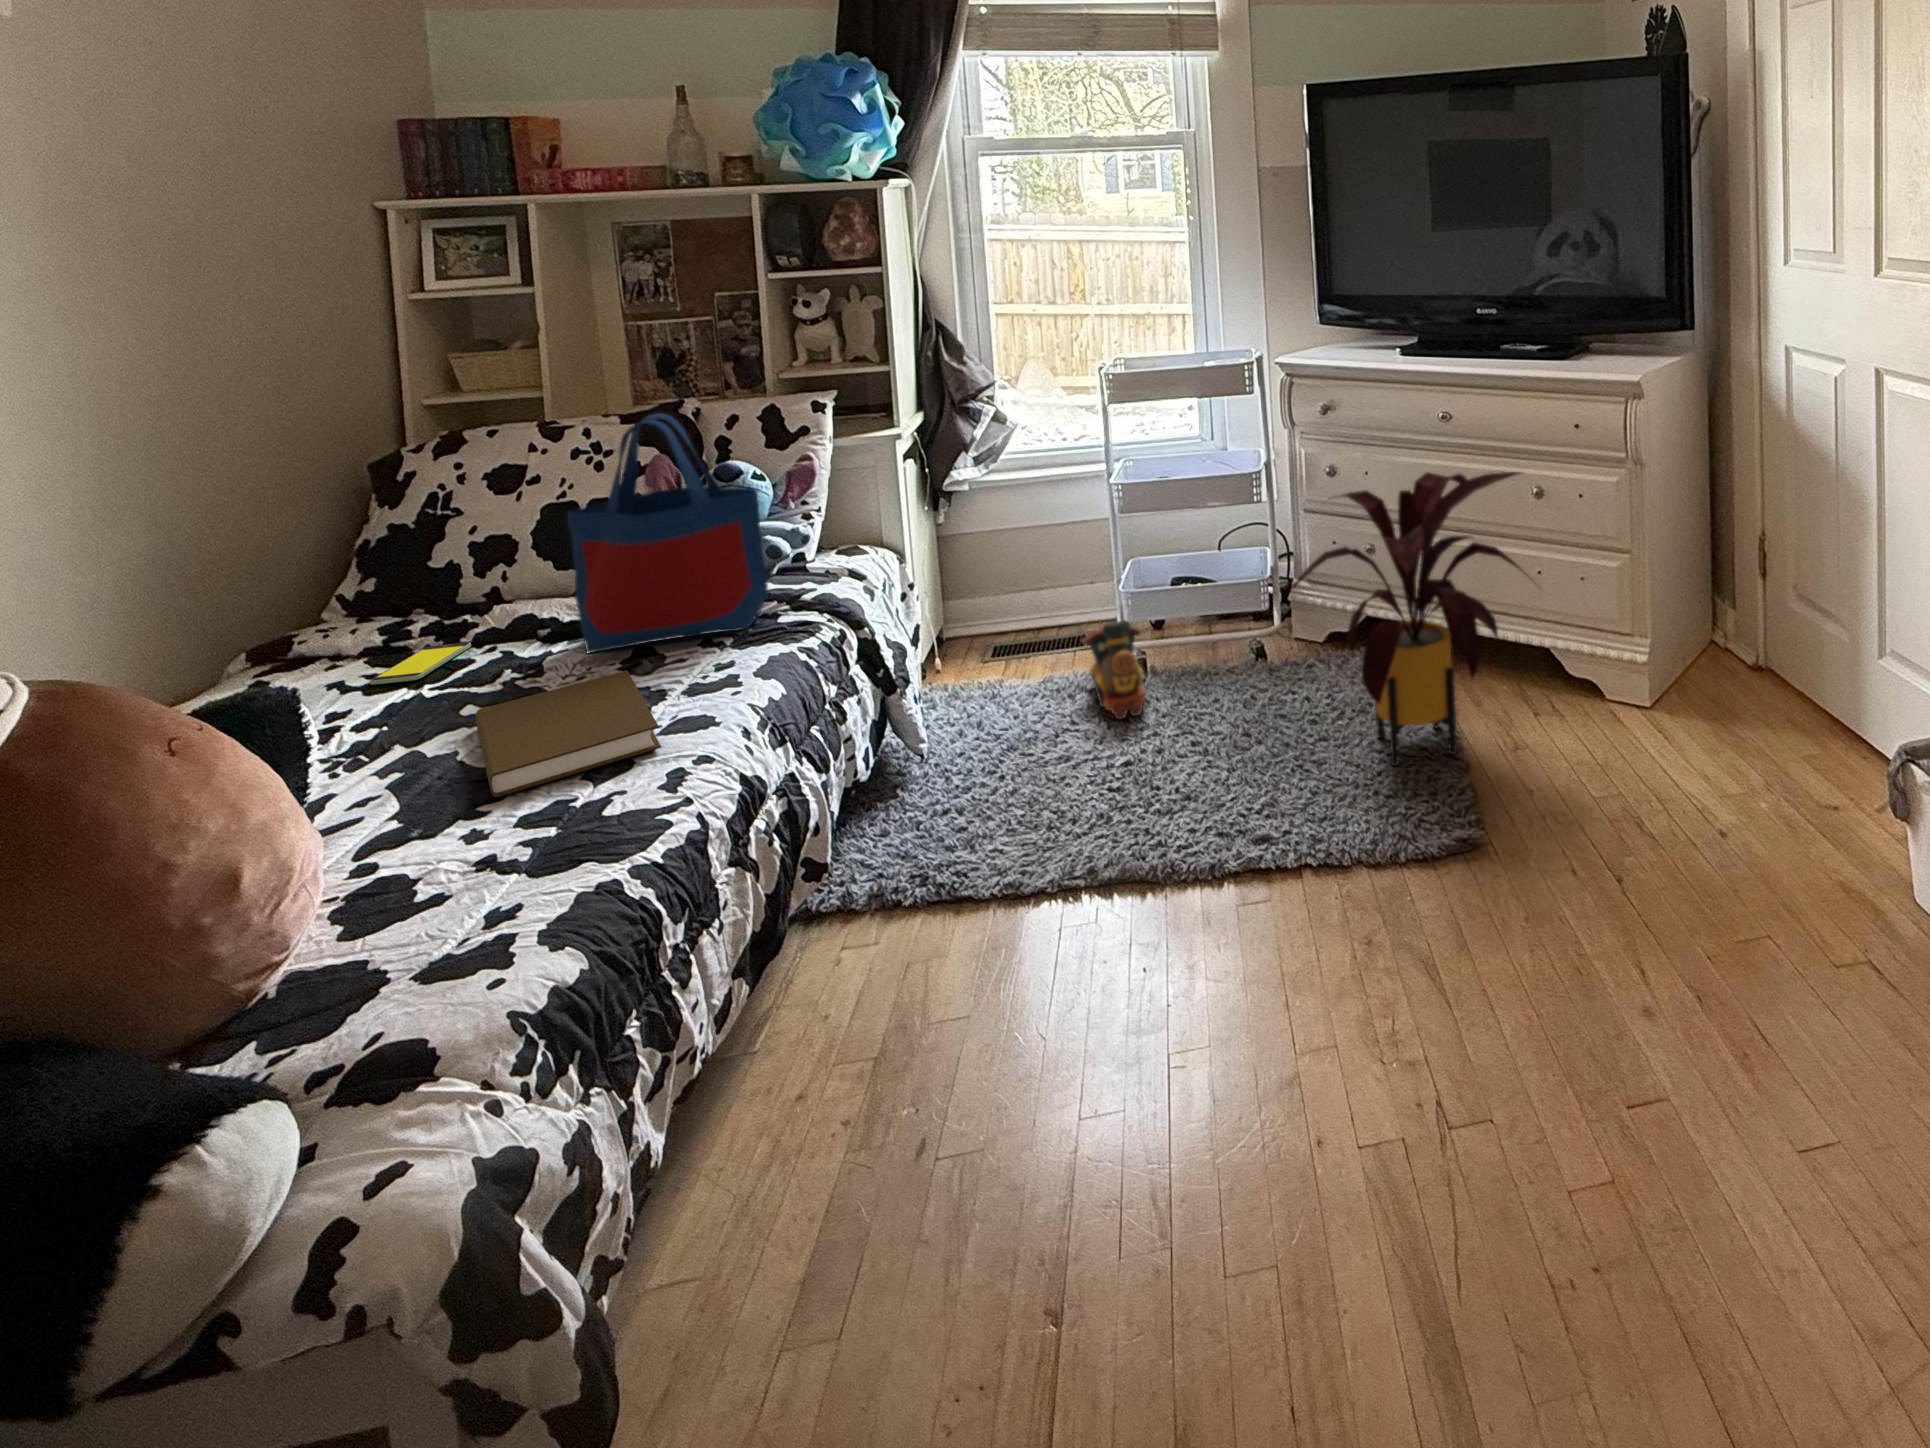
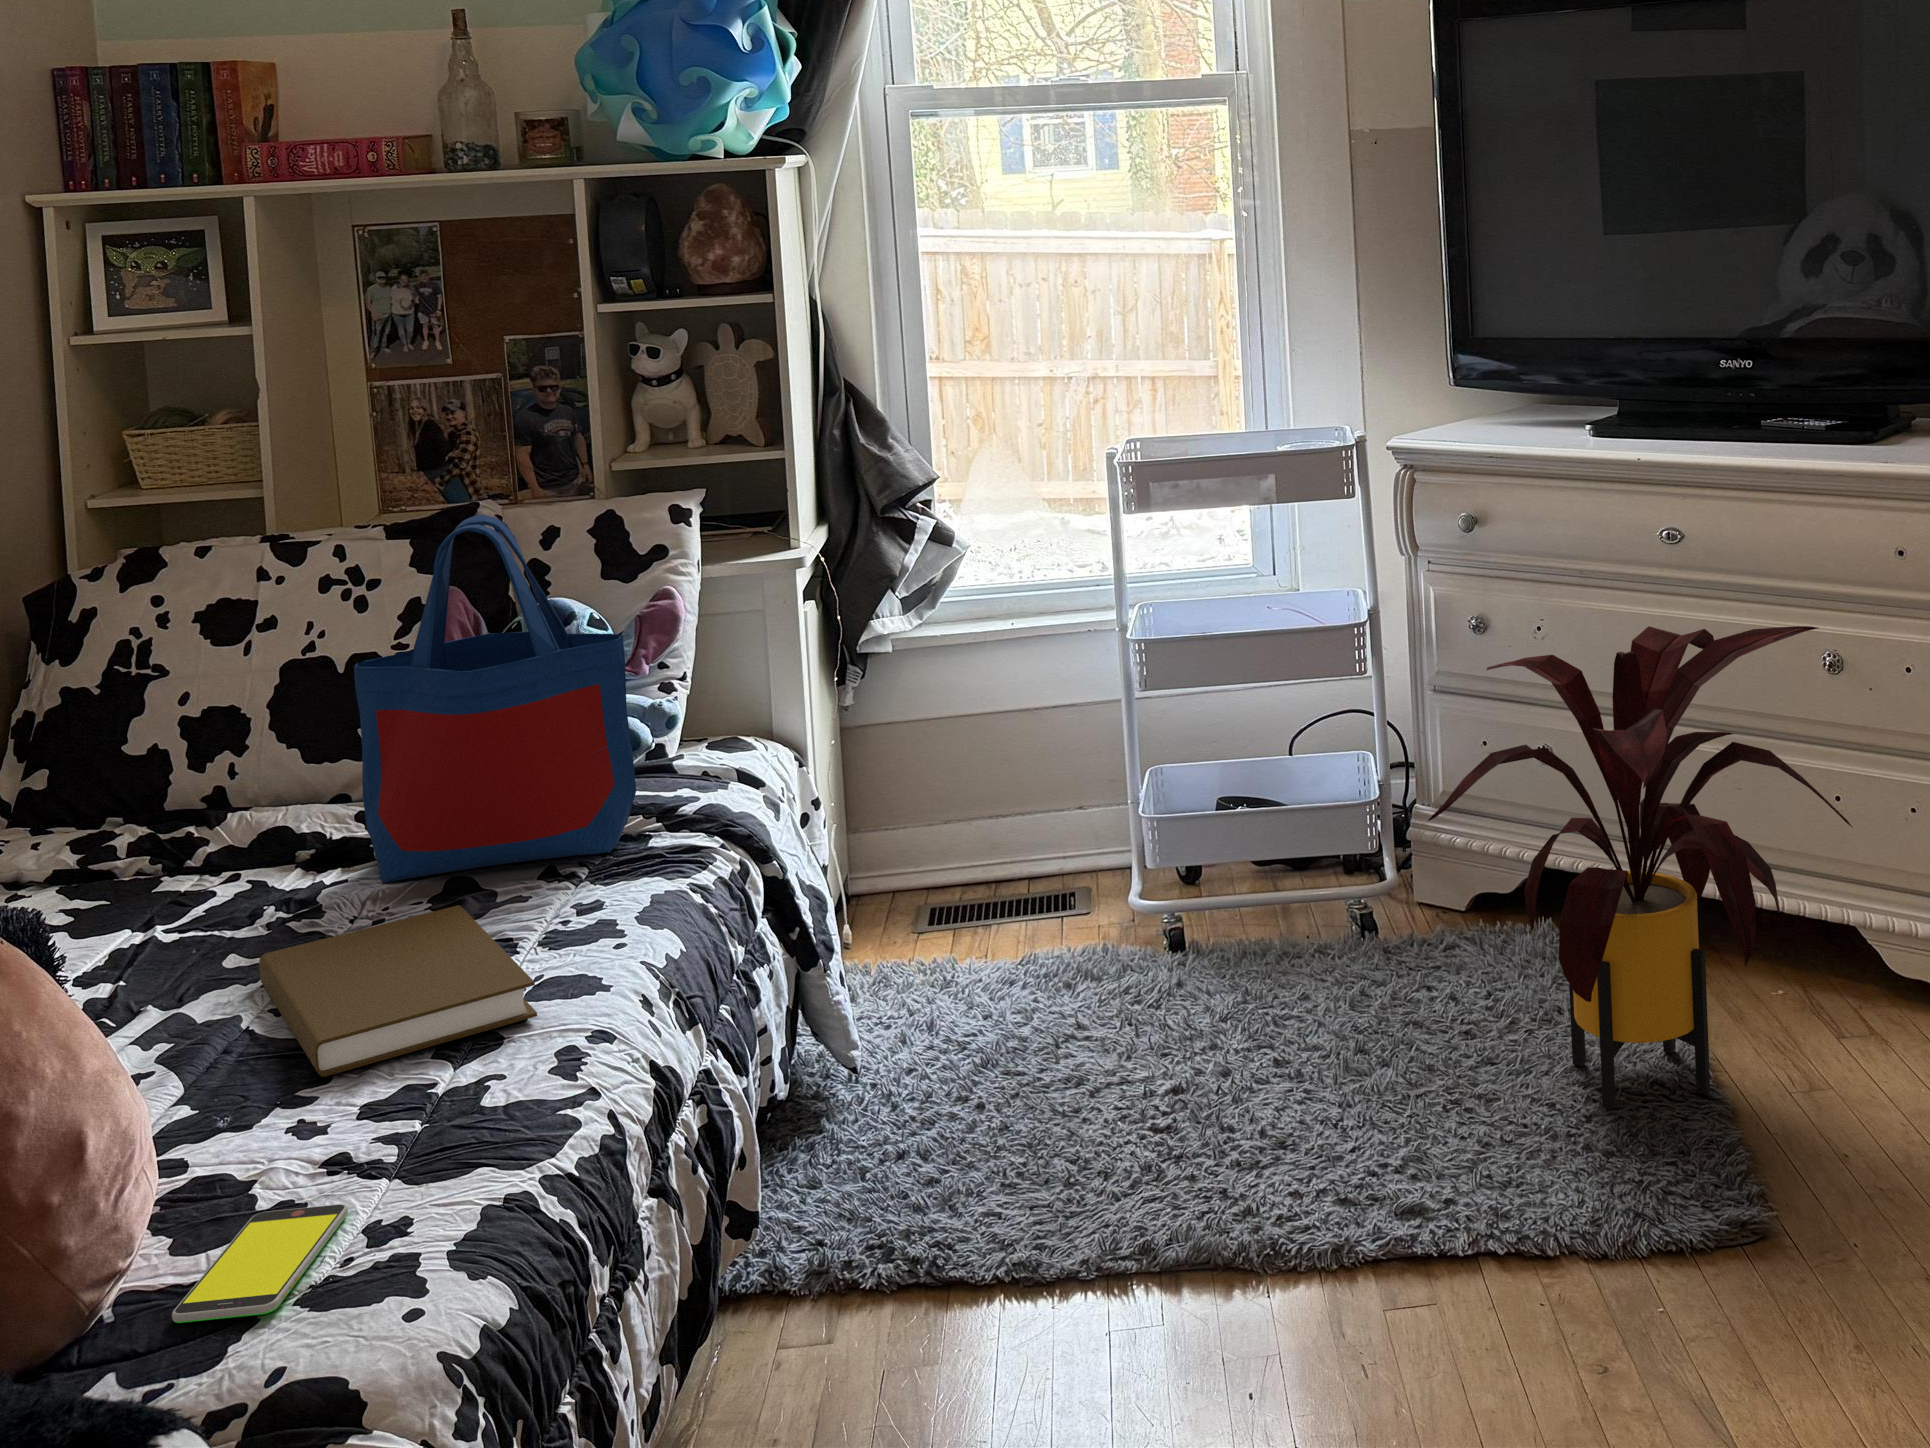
toy train: present [1082,620,1146,719] -> none [1077,865,1187,1025]
smartphone: present [370,642,471,685] -> present [172,1204,348,1323]

